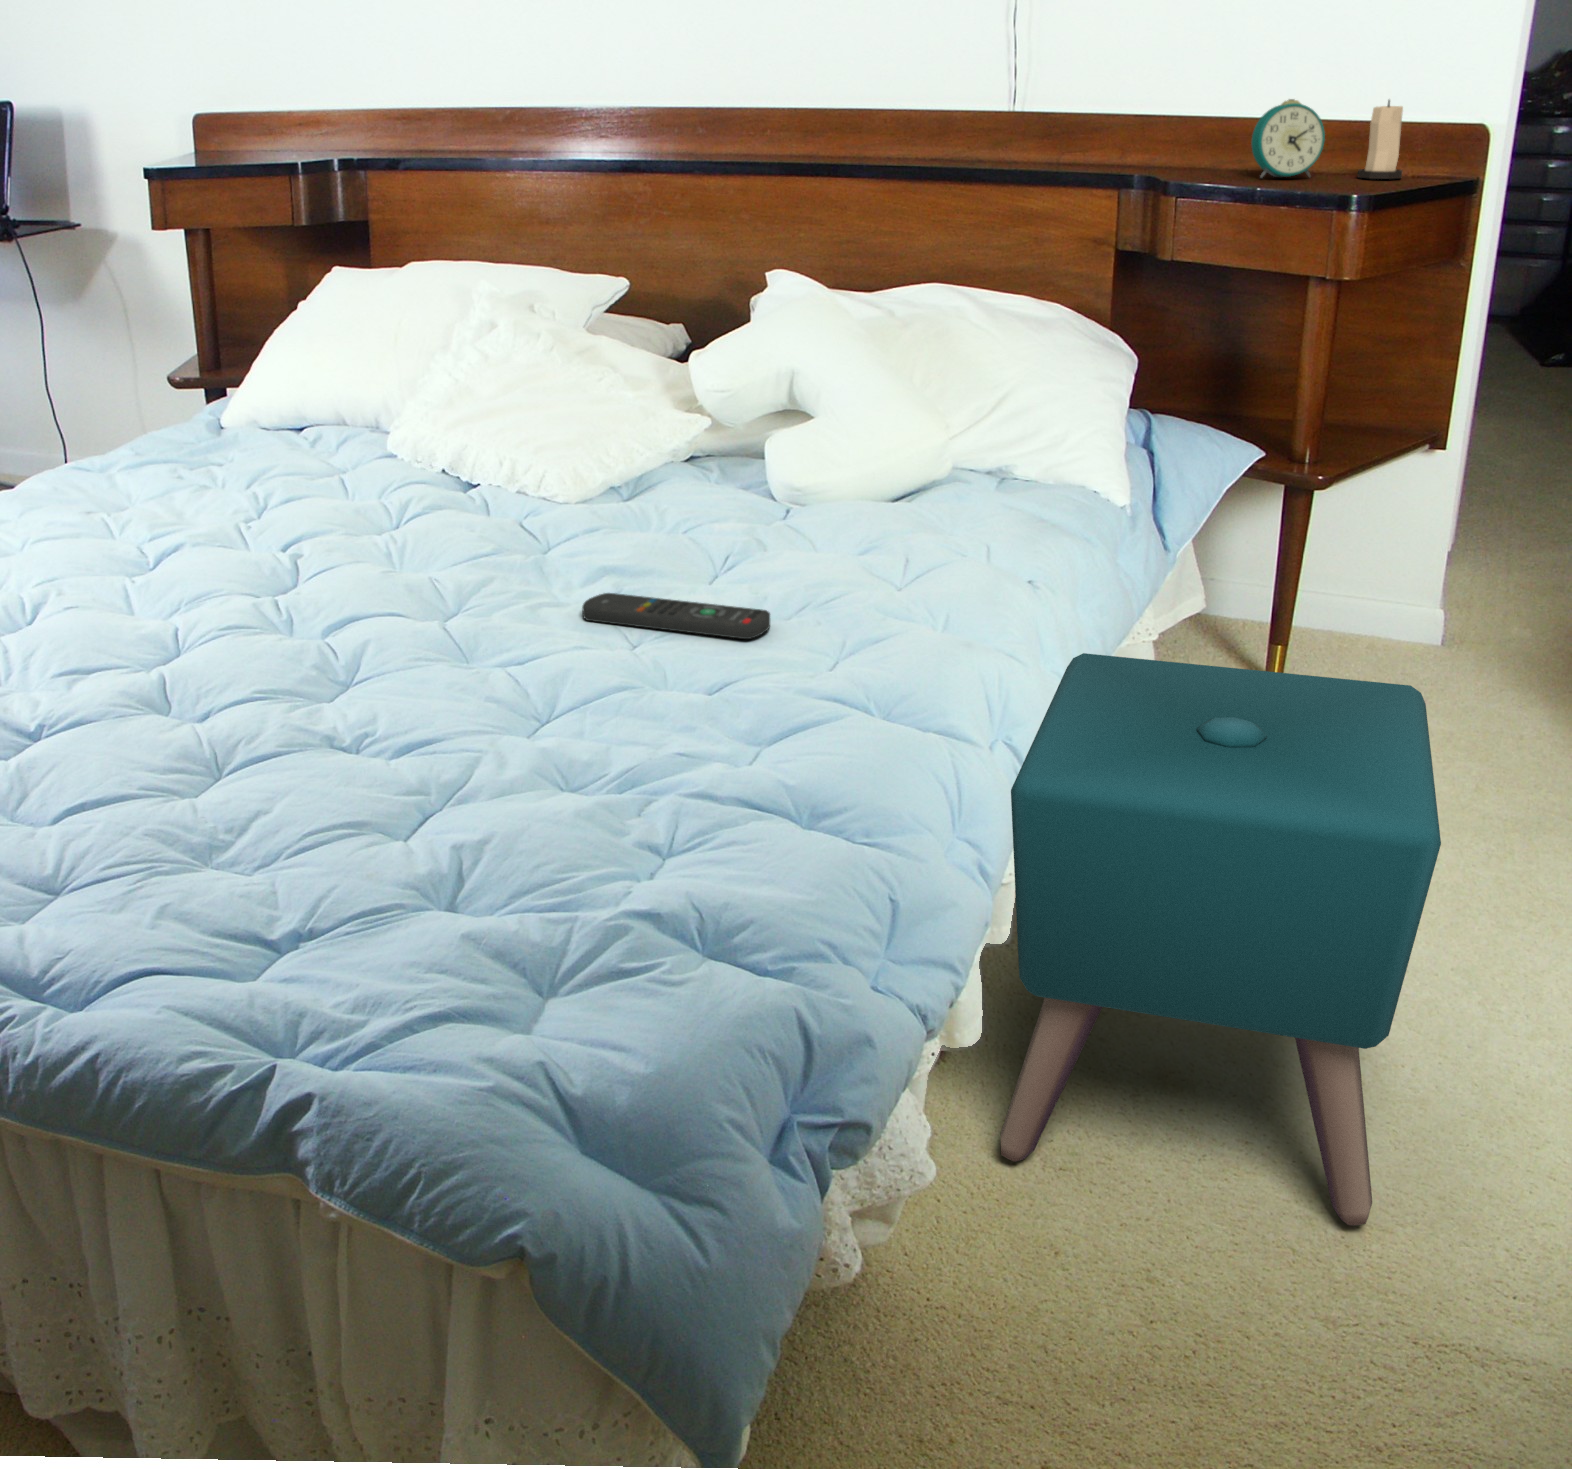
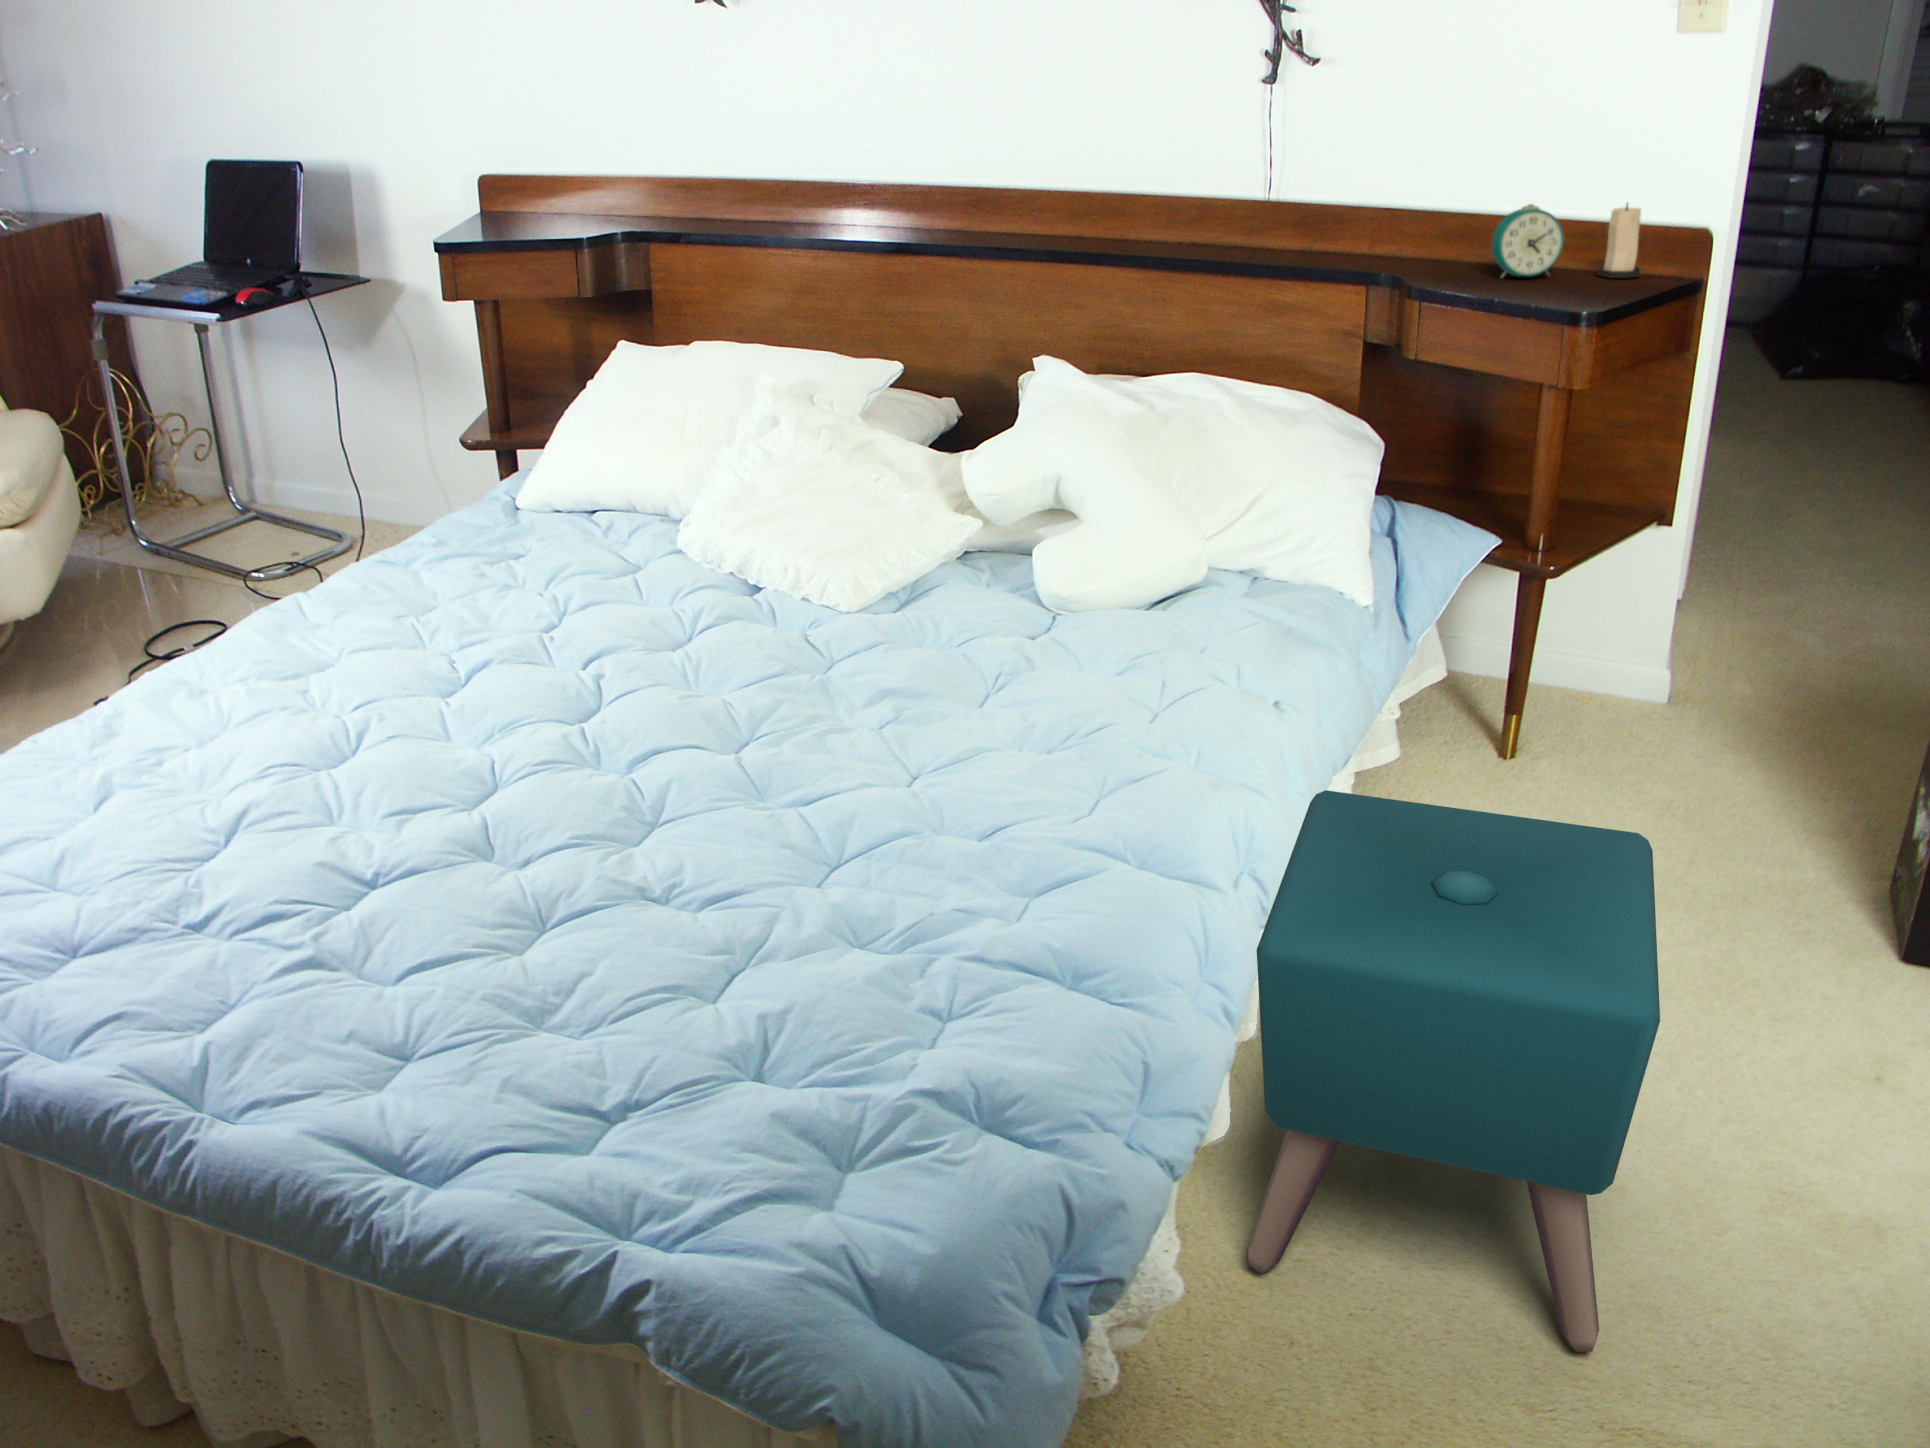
remote control: present [582,593,770,639] -> none [863,722,1034,775]

